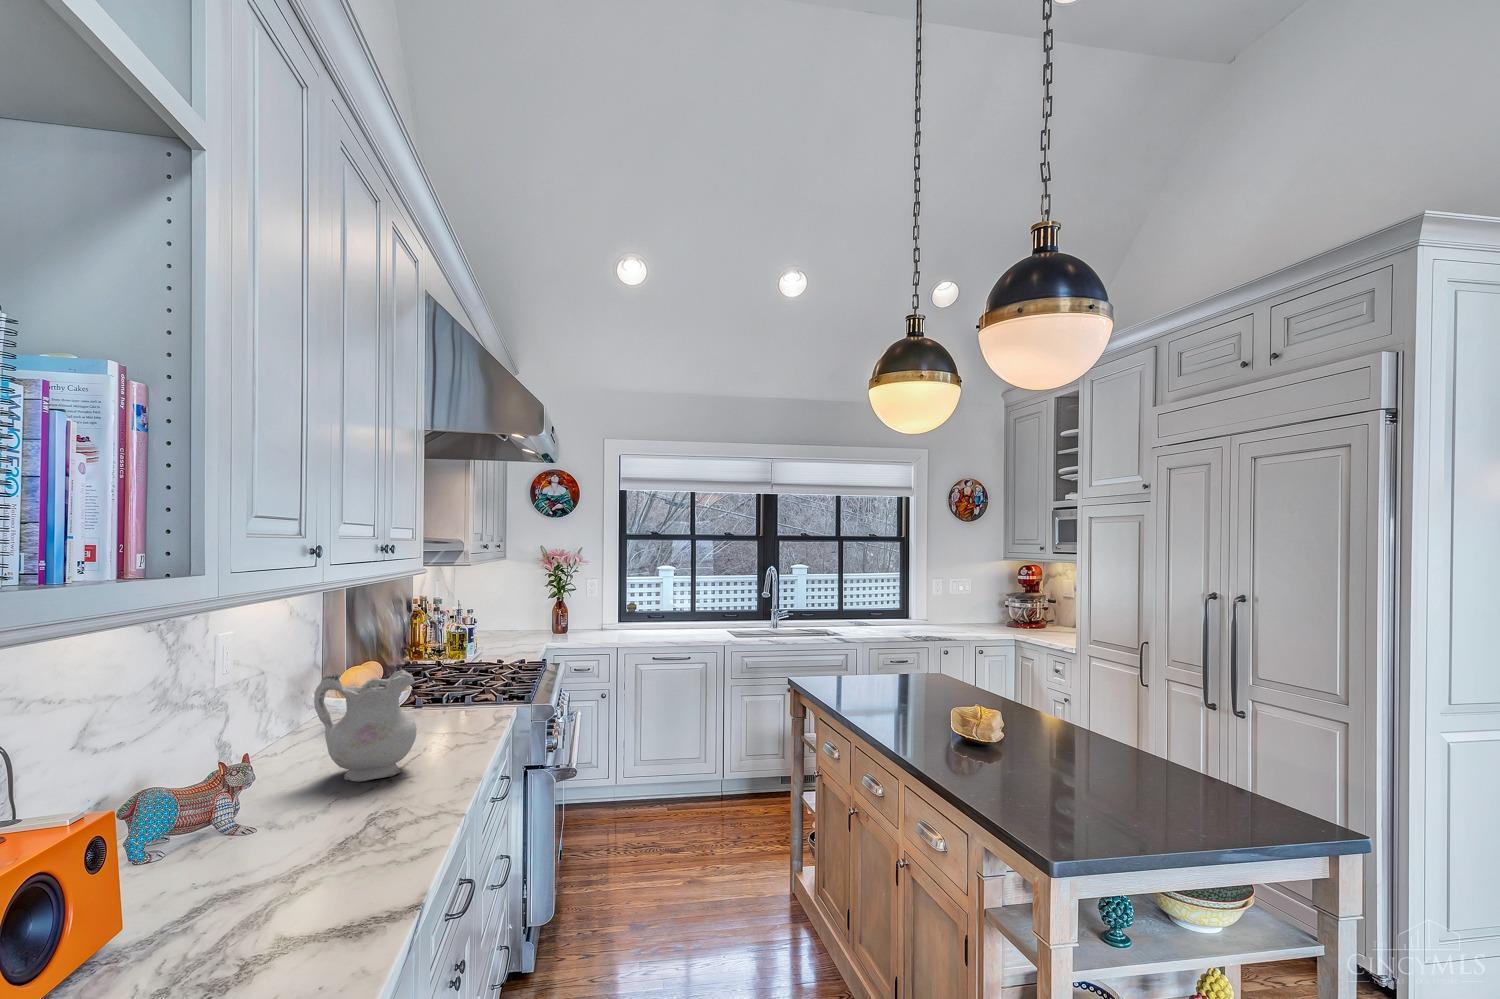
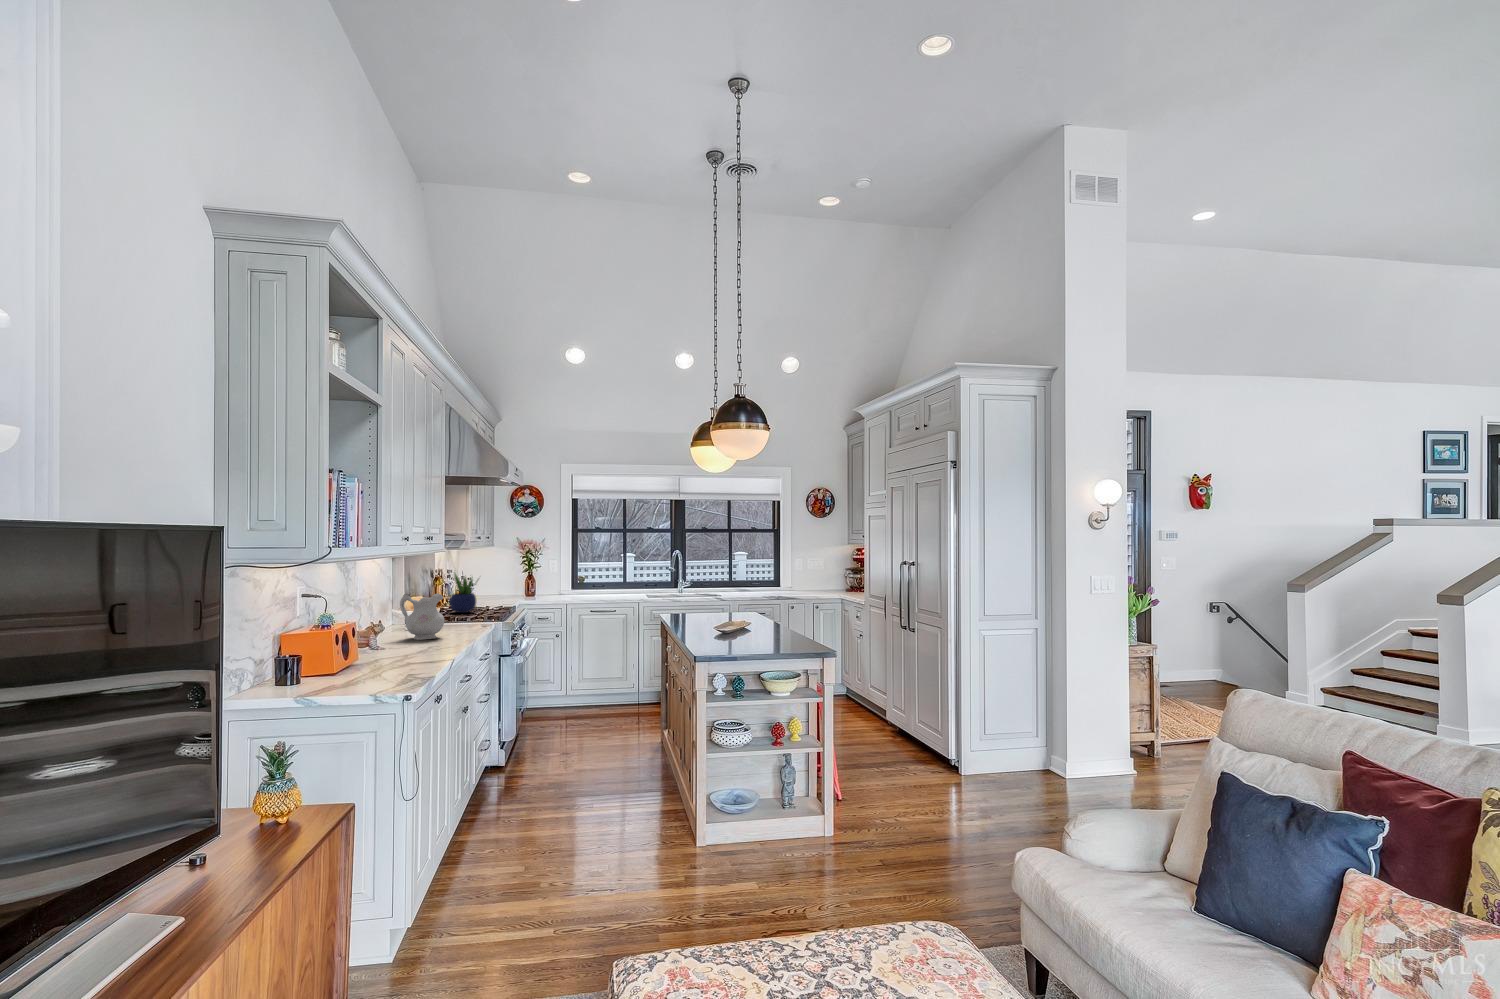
potted plant: none [434,602,490,676] -> present [450,574,476,613]

